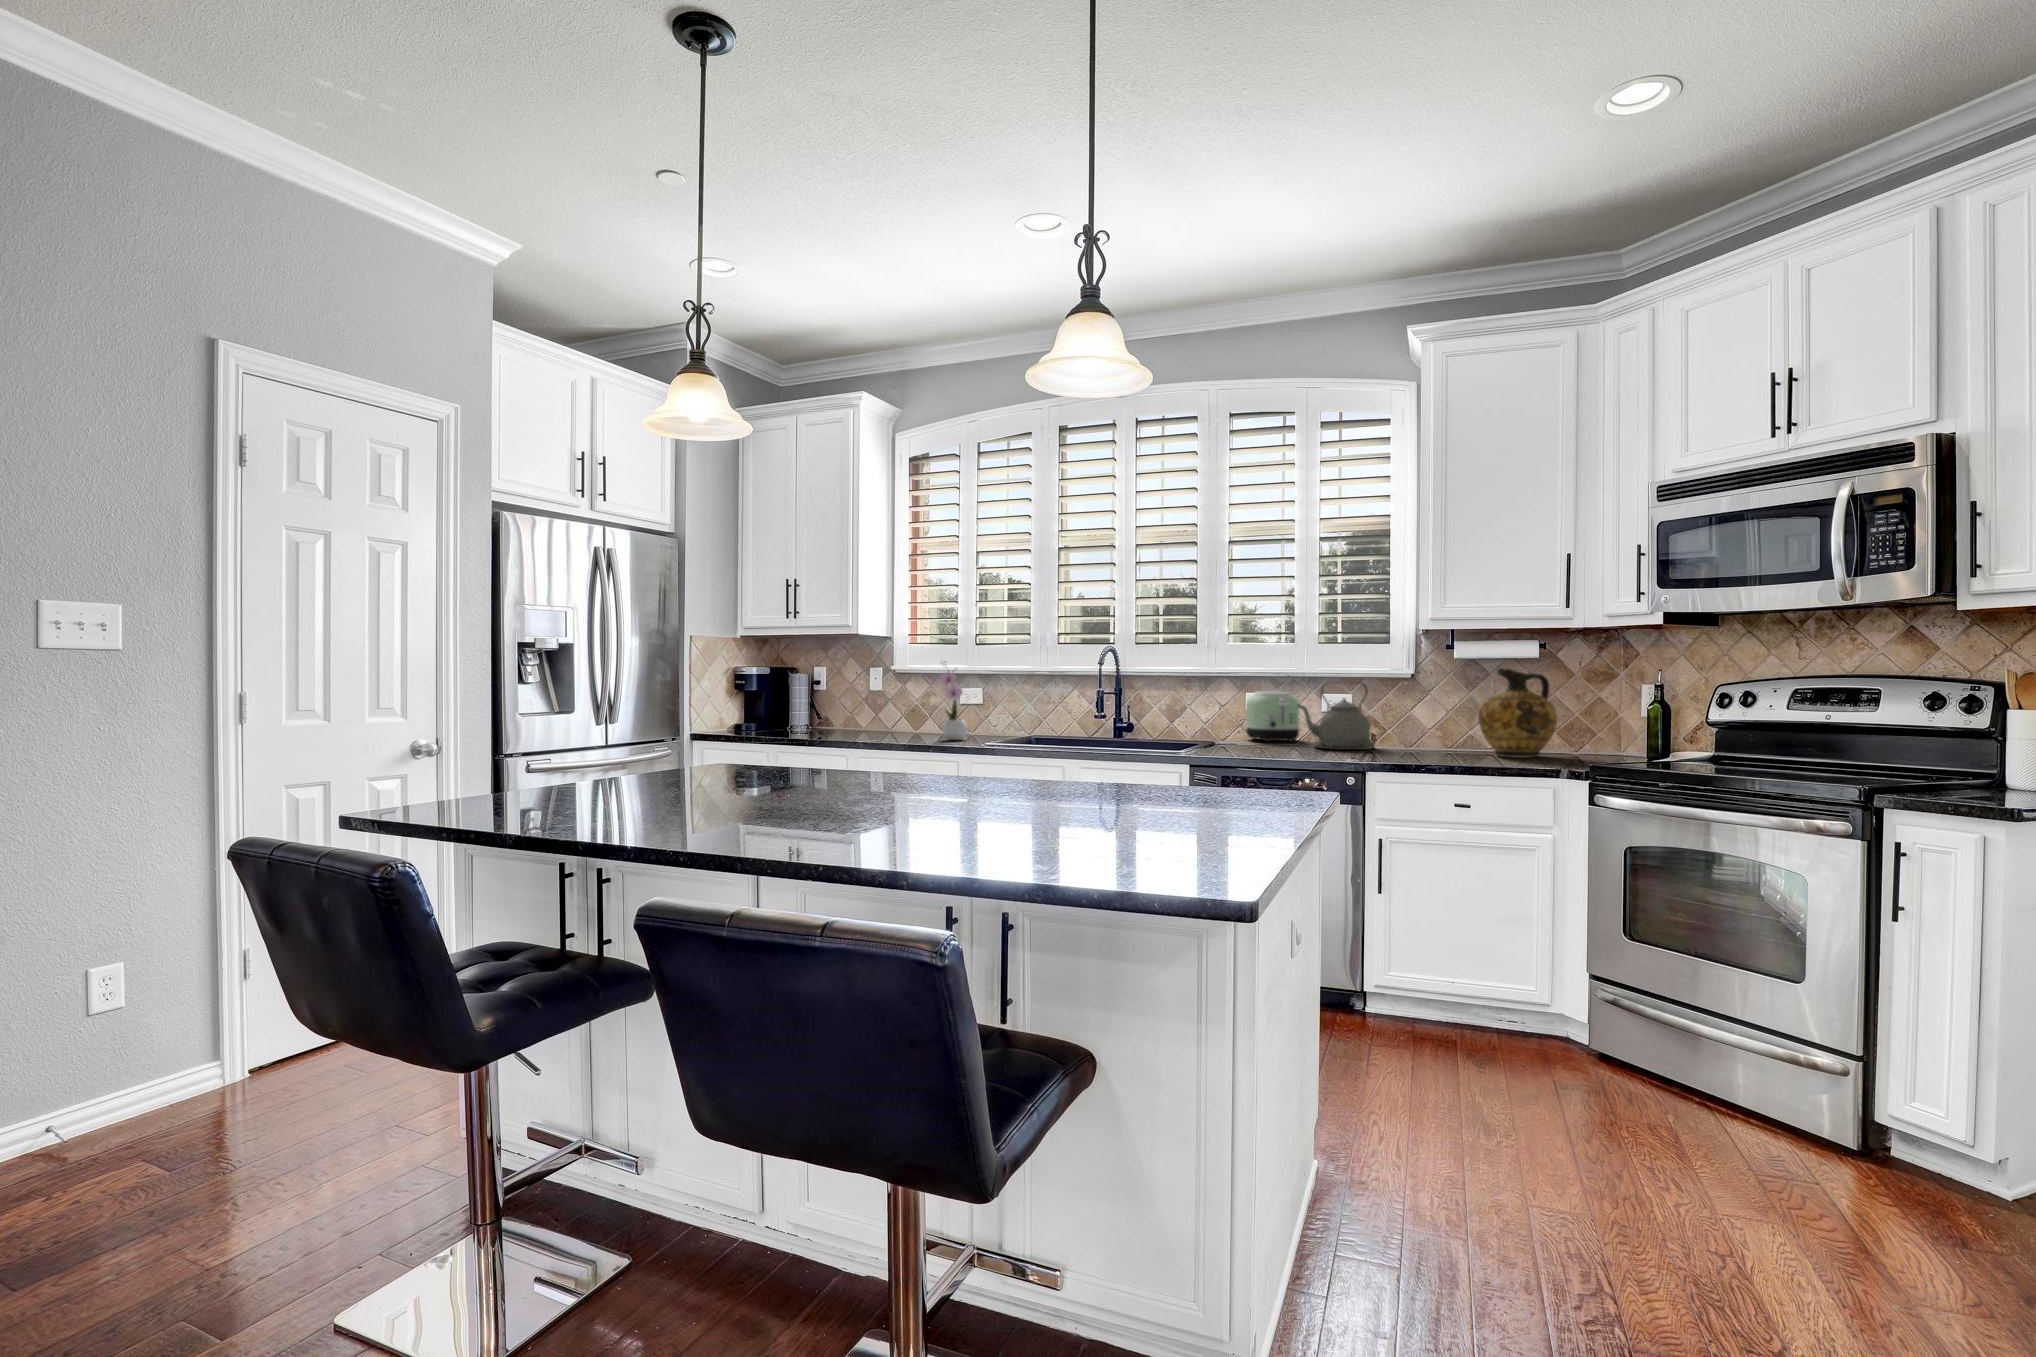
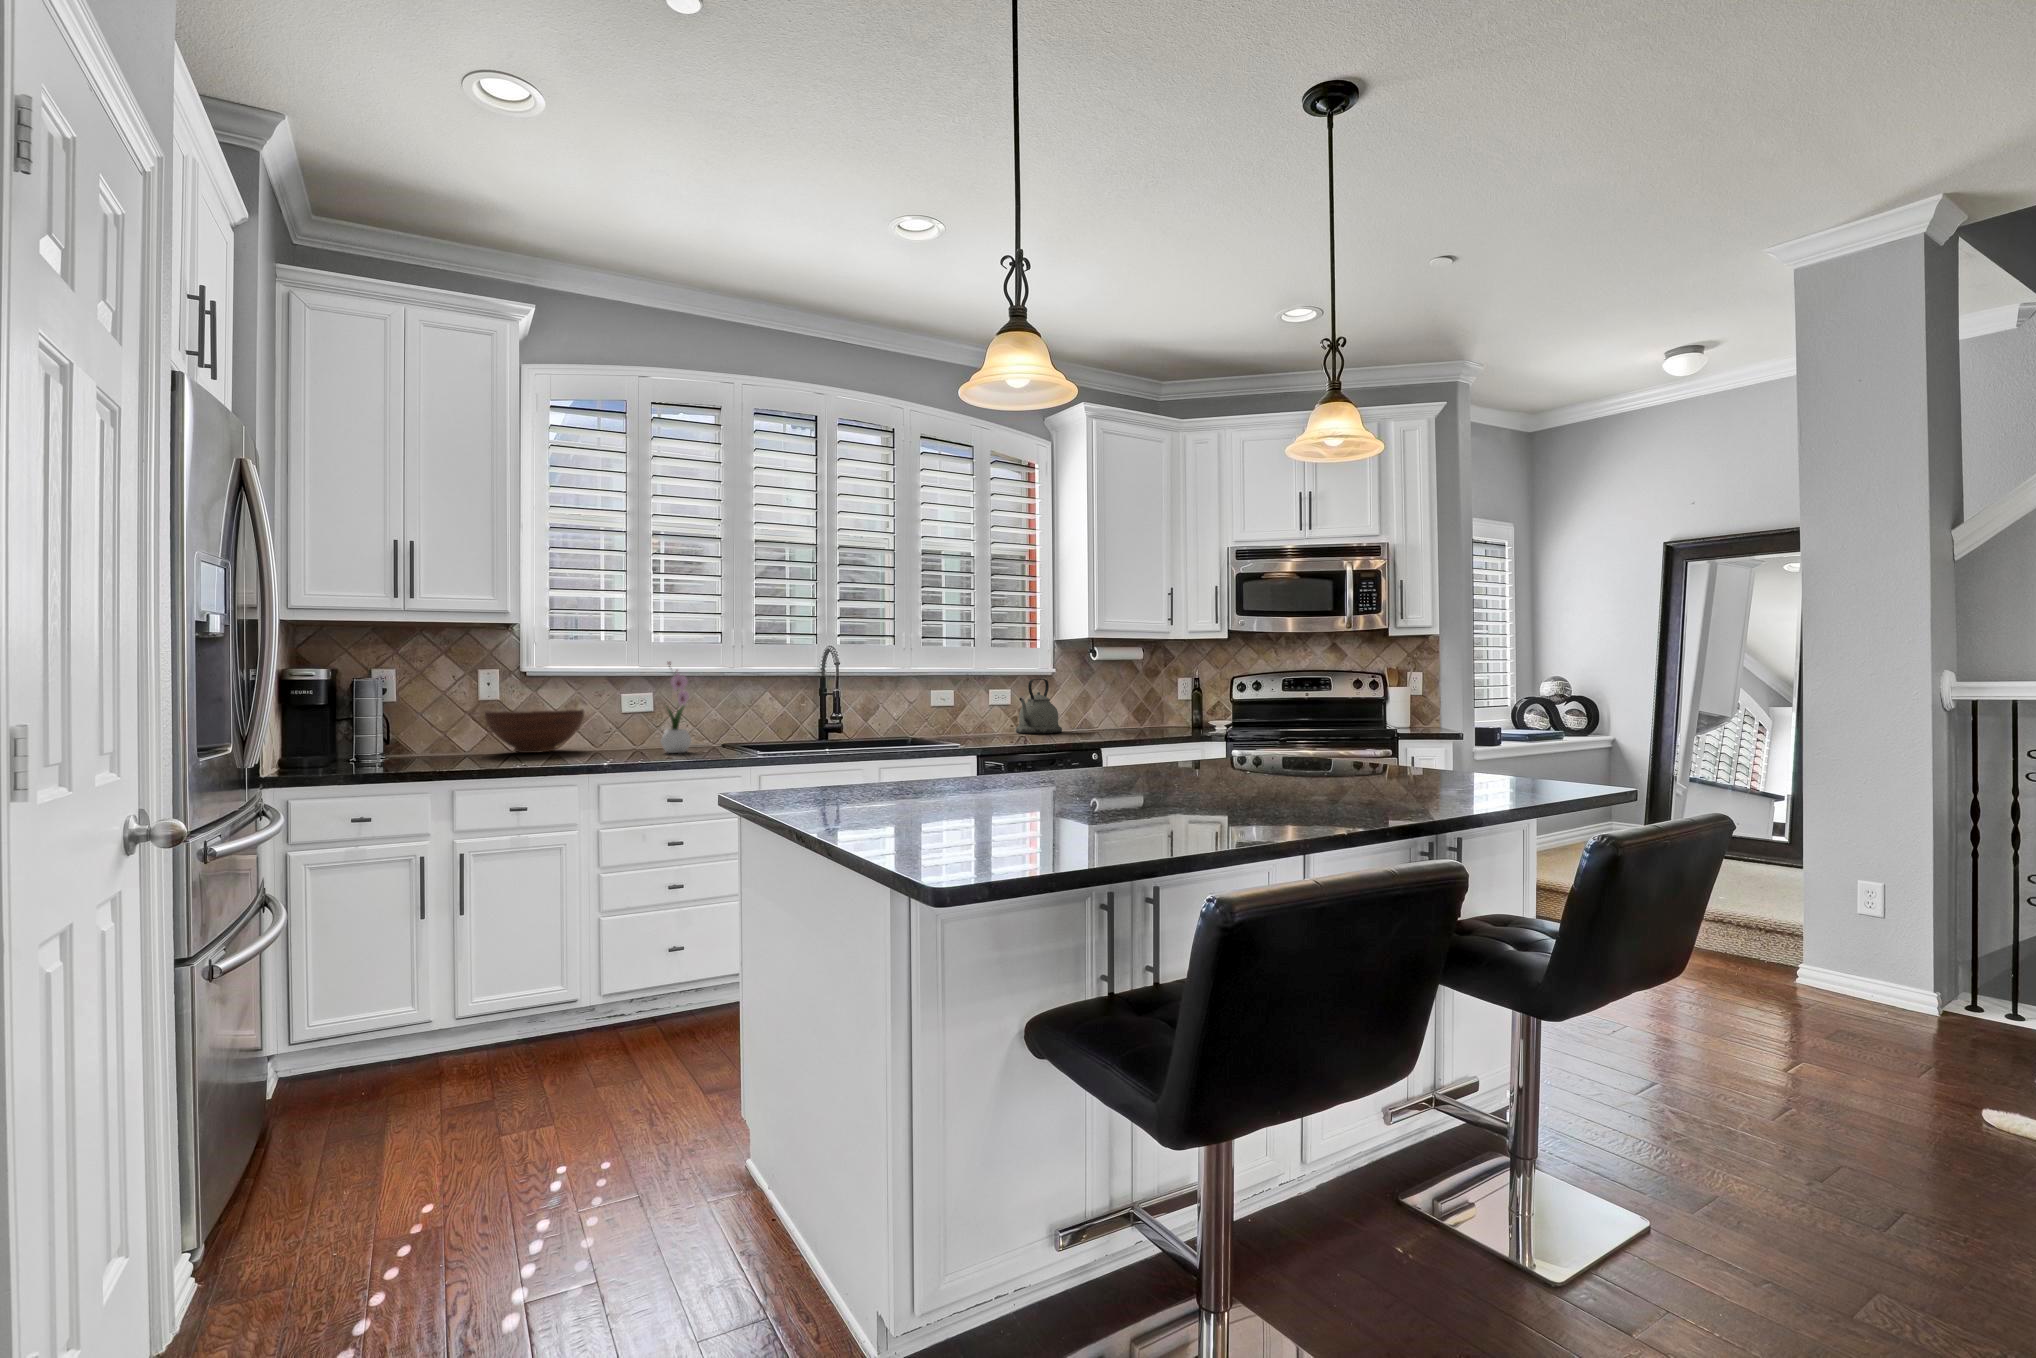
ceramic jug: present [1478,668,1557,758] -> none [1135,668,1185,730]
toaster: present [1246,692,1300,742] -> none [922,689,978,732]
fruit bowl: none [867,698,939,733] -> present [485,709,584,753]

